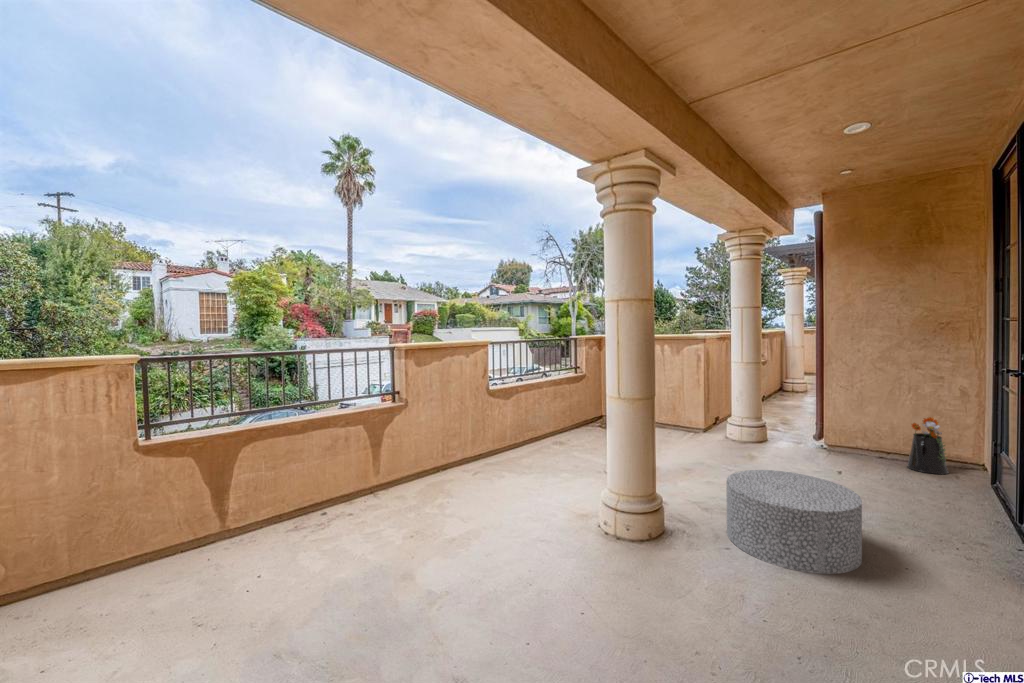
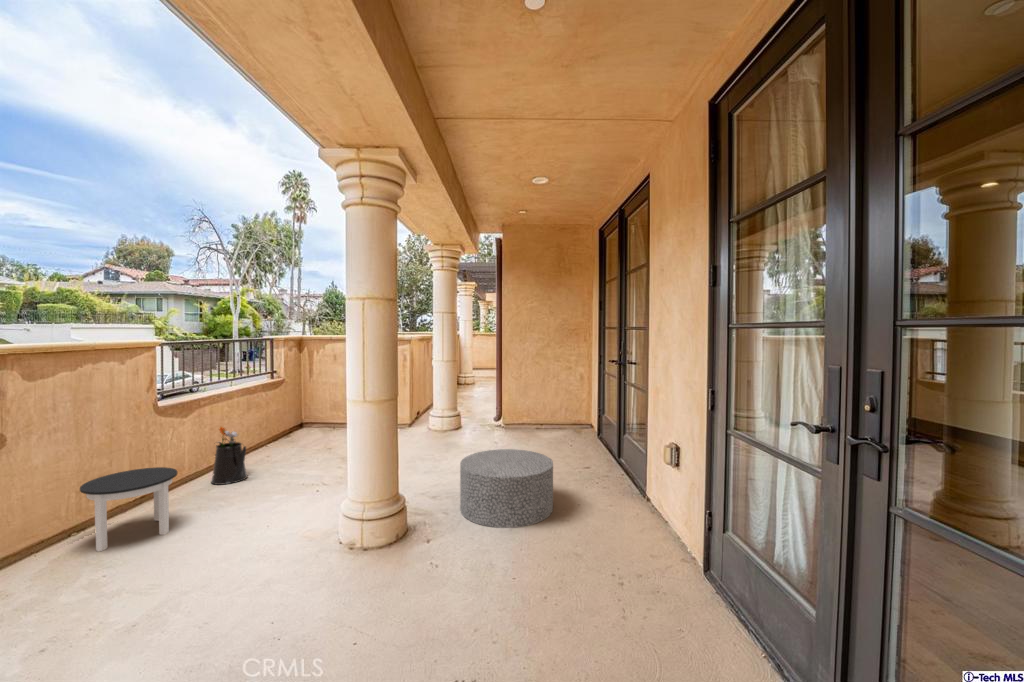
watering can: present [907,417,949,474] -> present [211,427,247,485]
round table: none [445,432,497,483] -> present [80,467,178,551]

